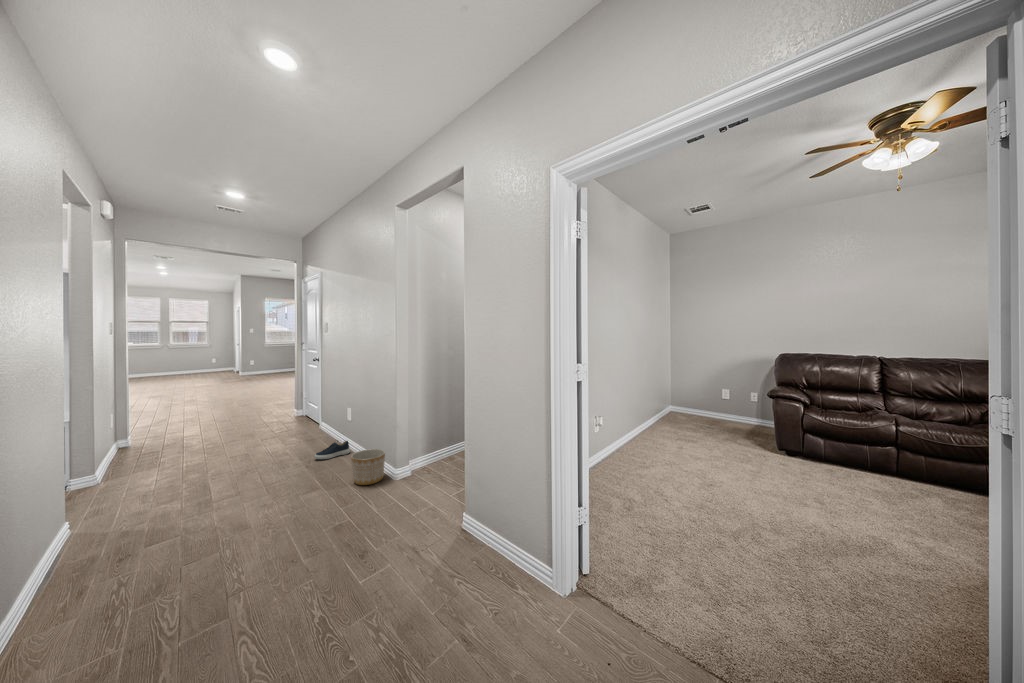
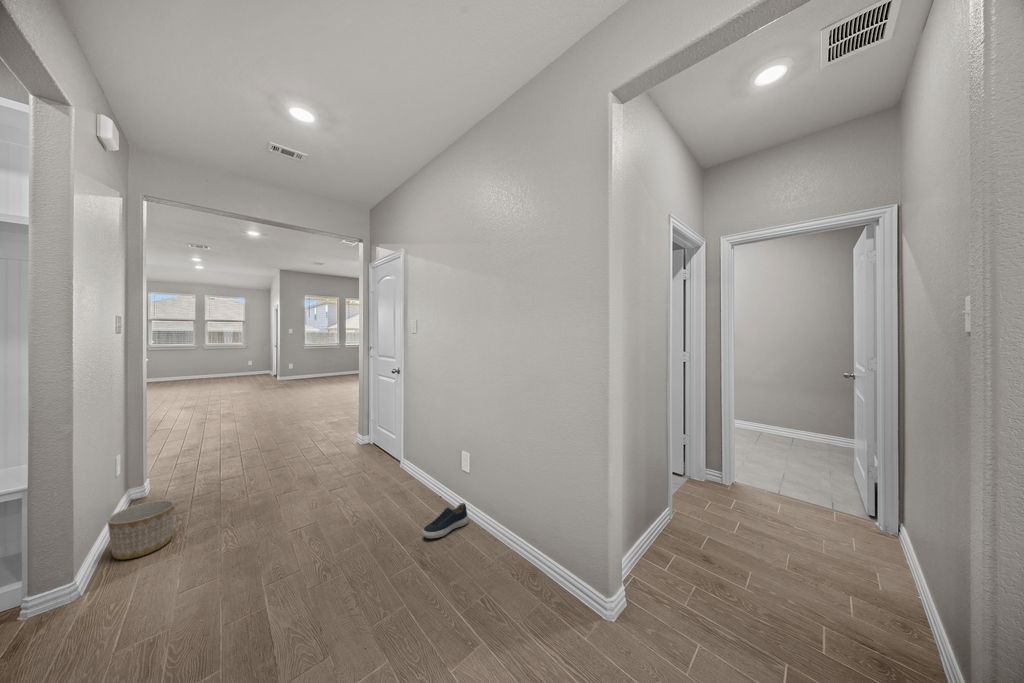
planter: present [351,449,385,485] -> present [107,500,175,559]

